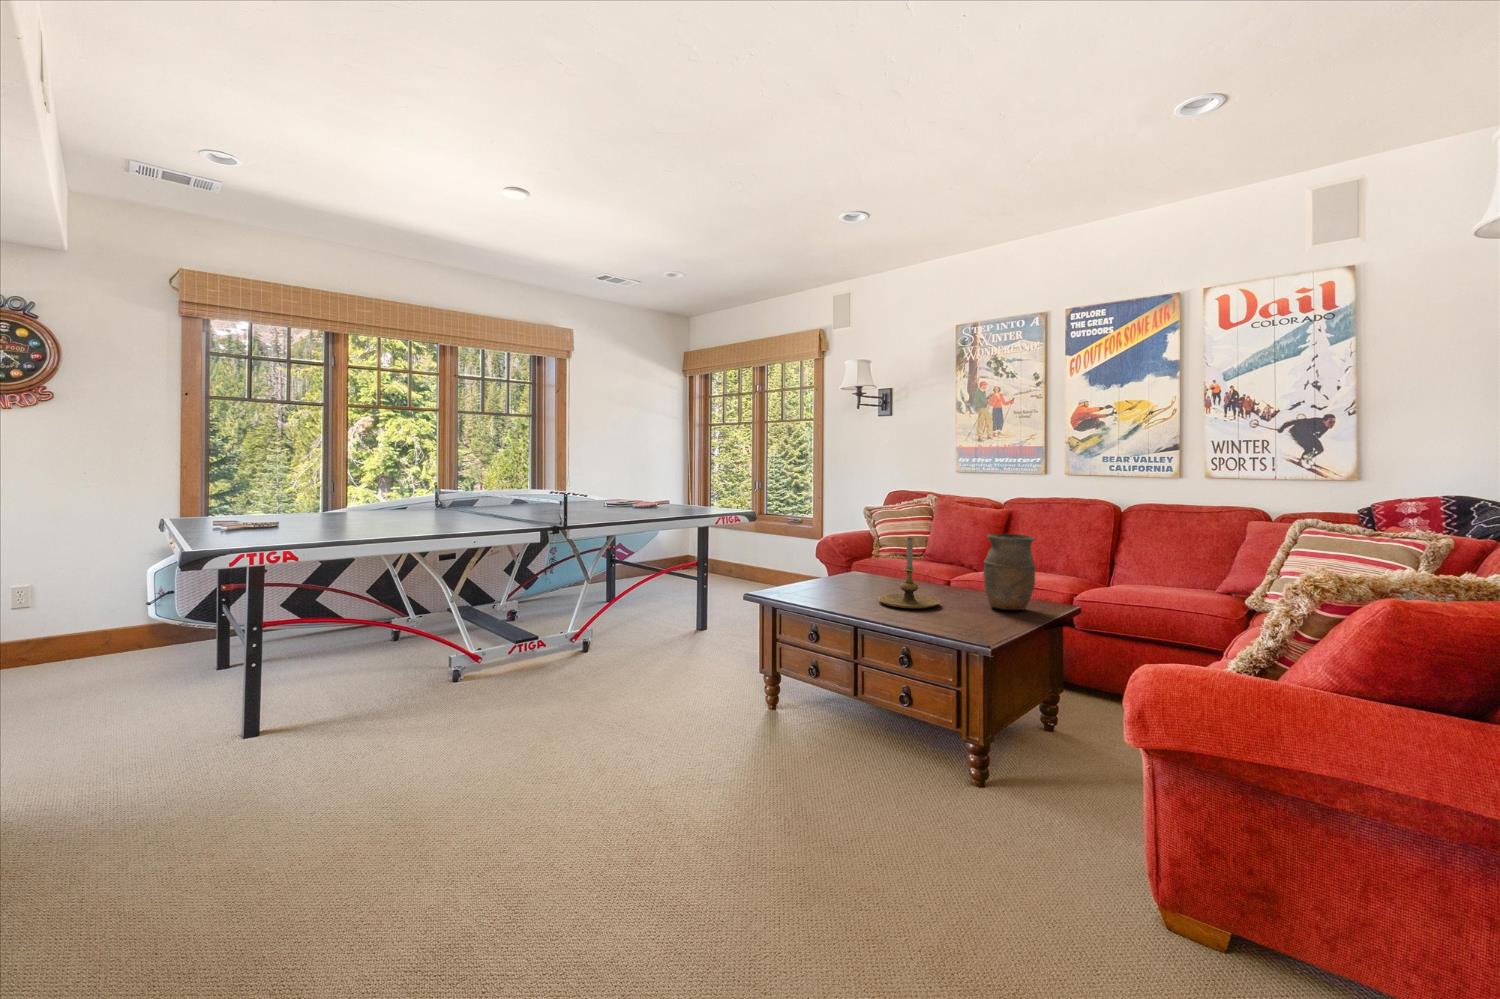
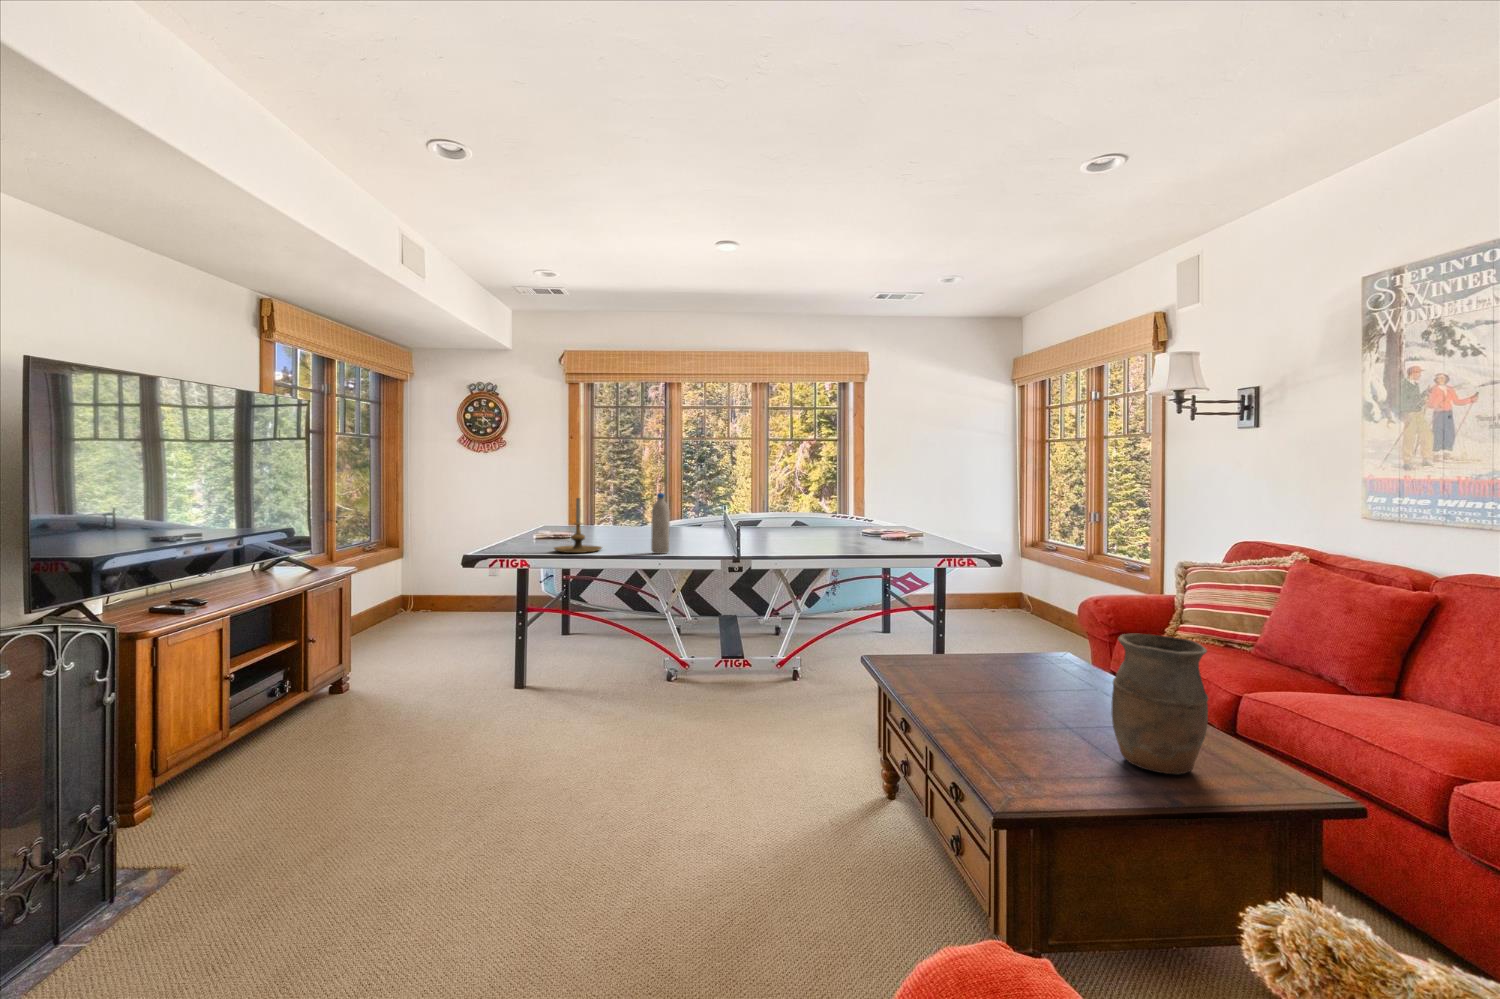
water bottle: none [480,458,502,525] -> present [651,493,670,554]
candle holder: present [879,537,940,608] -> present [554,498,602,553]

